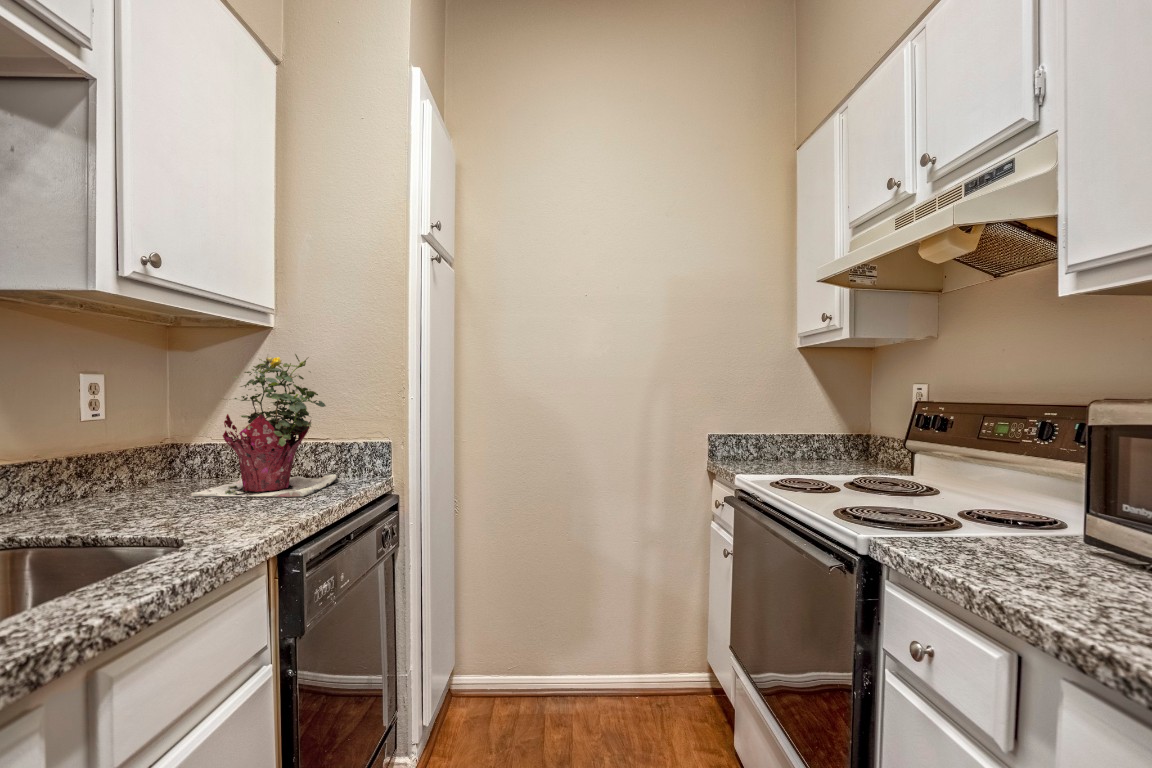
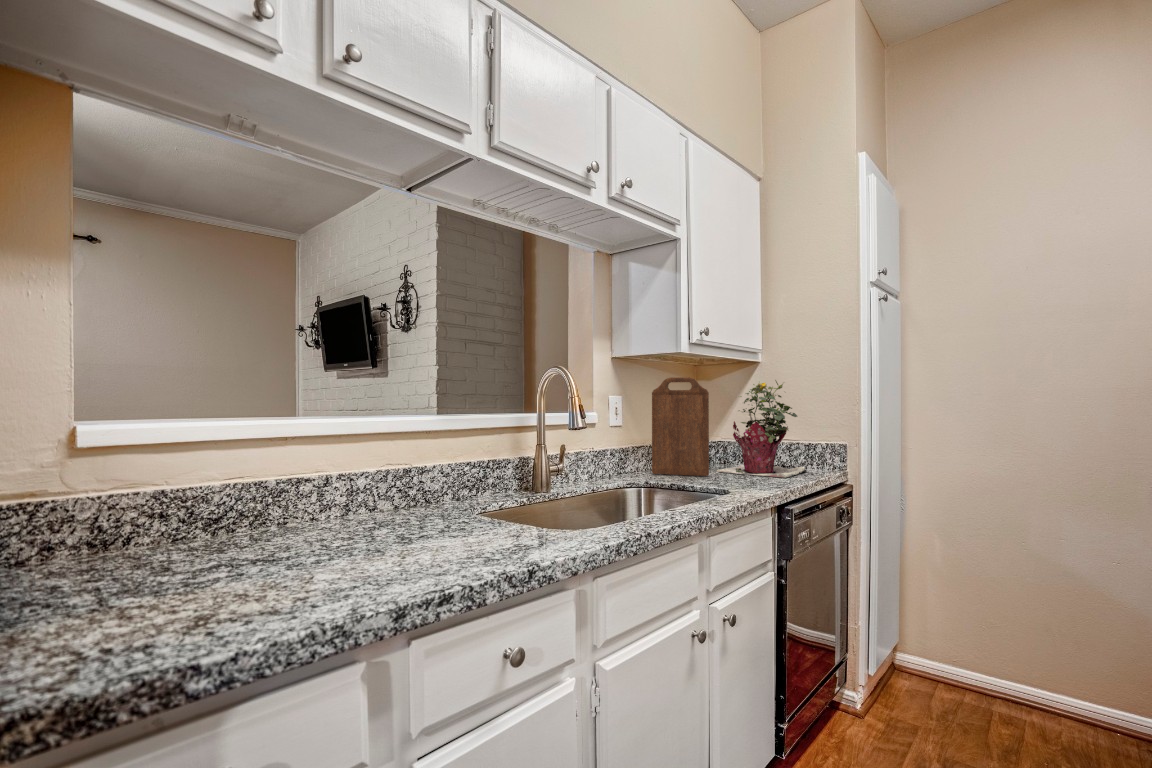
cutting board: none [42,340,168,516] -> present [652,377,709,476]

